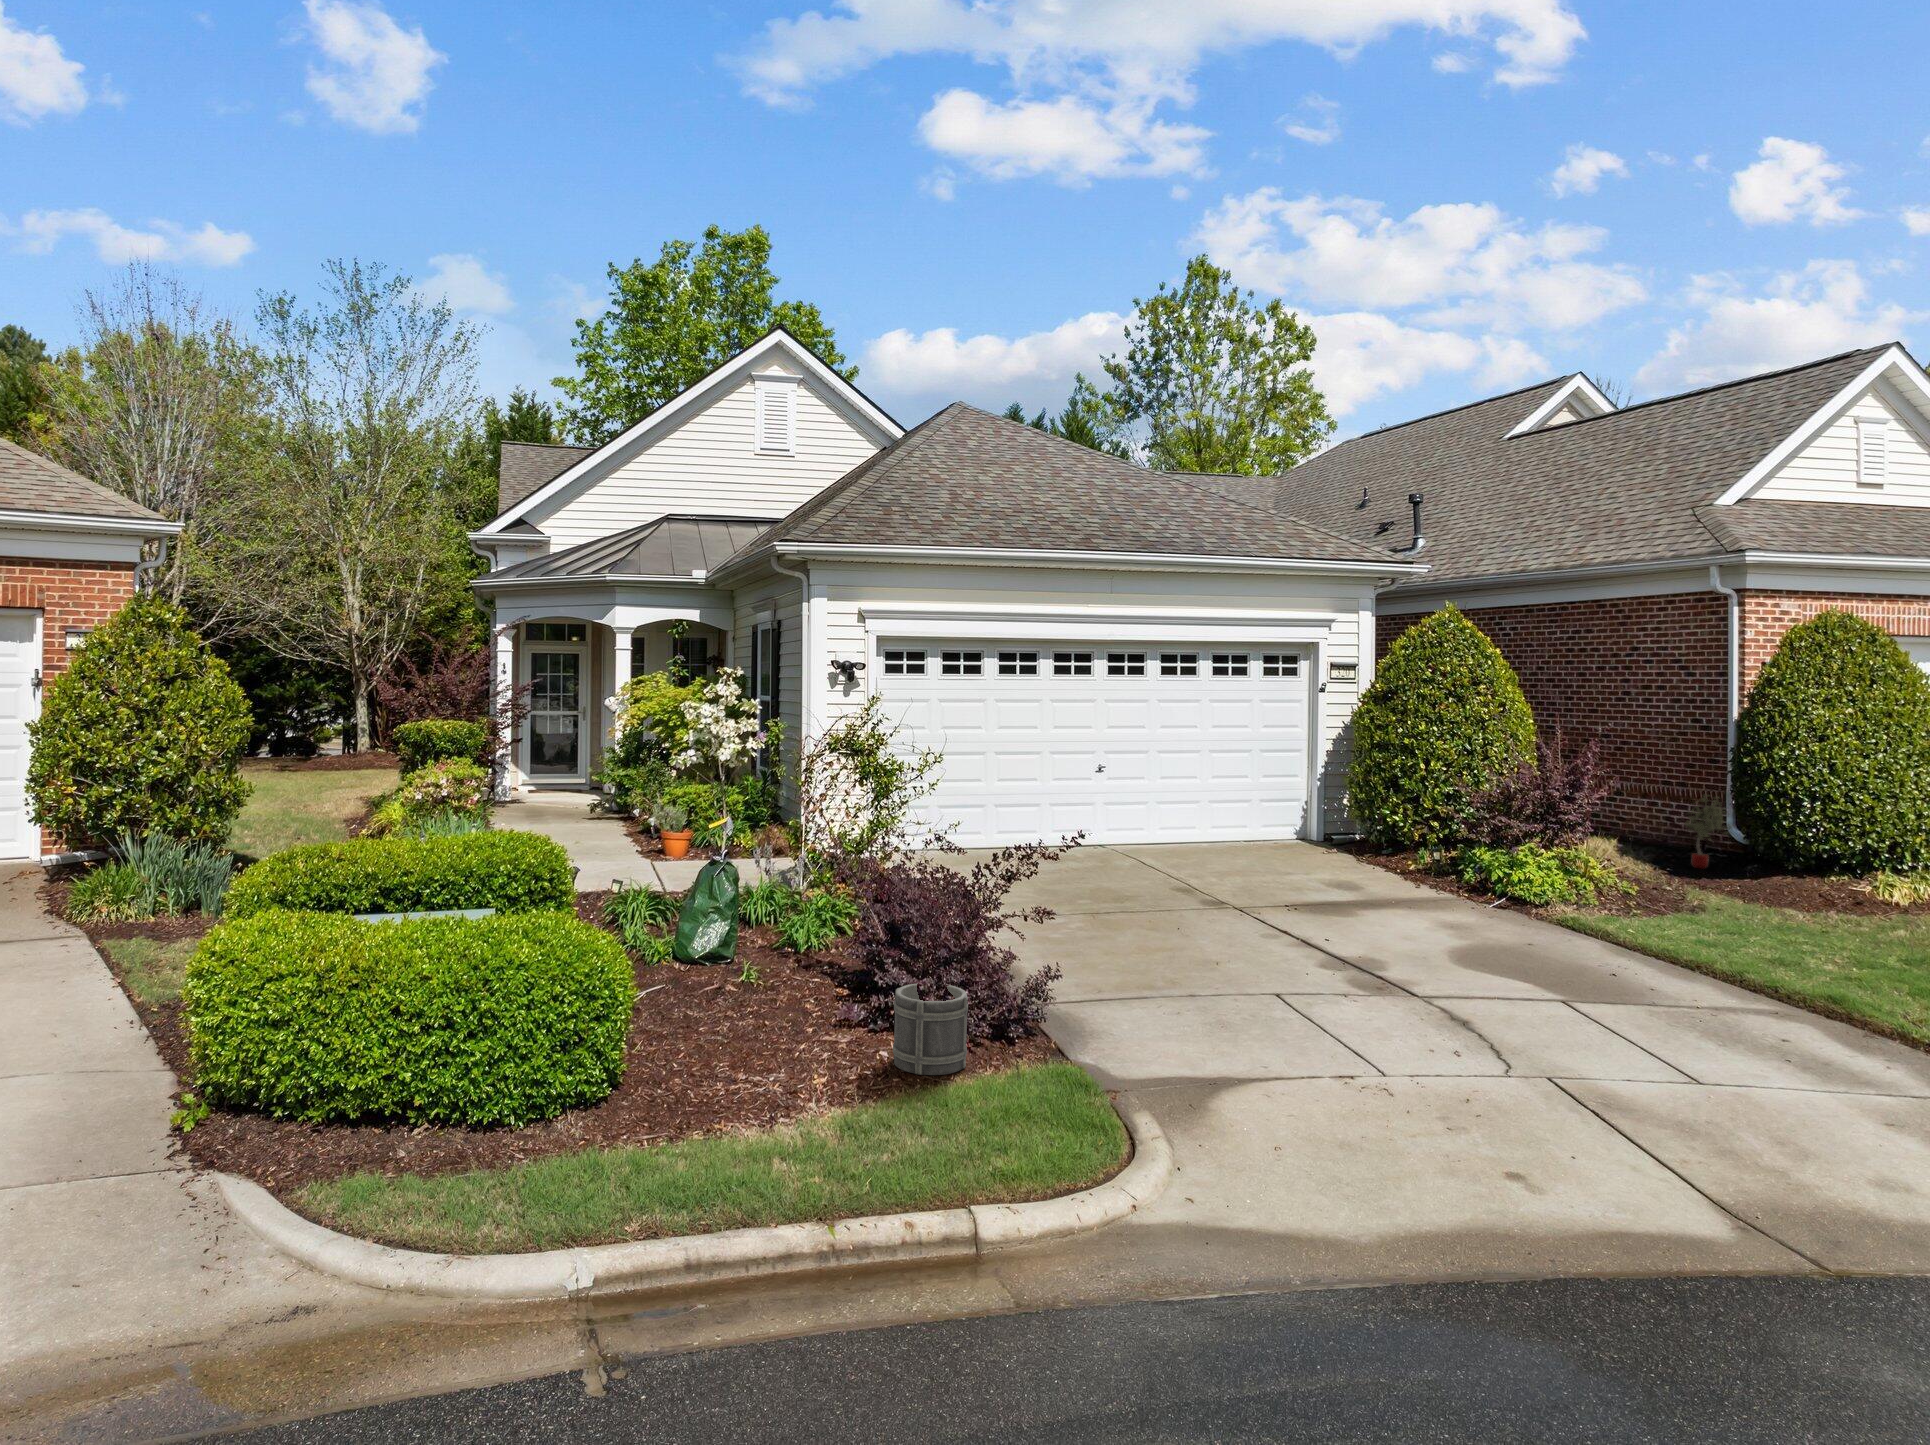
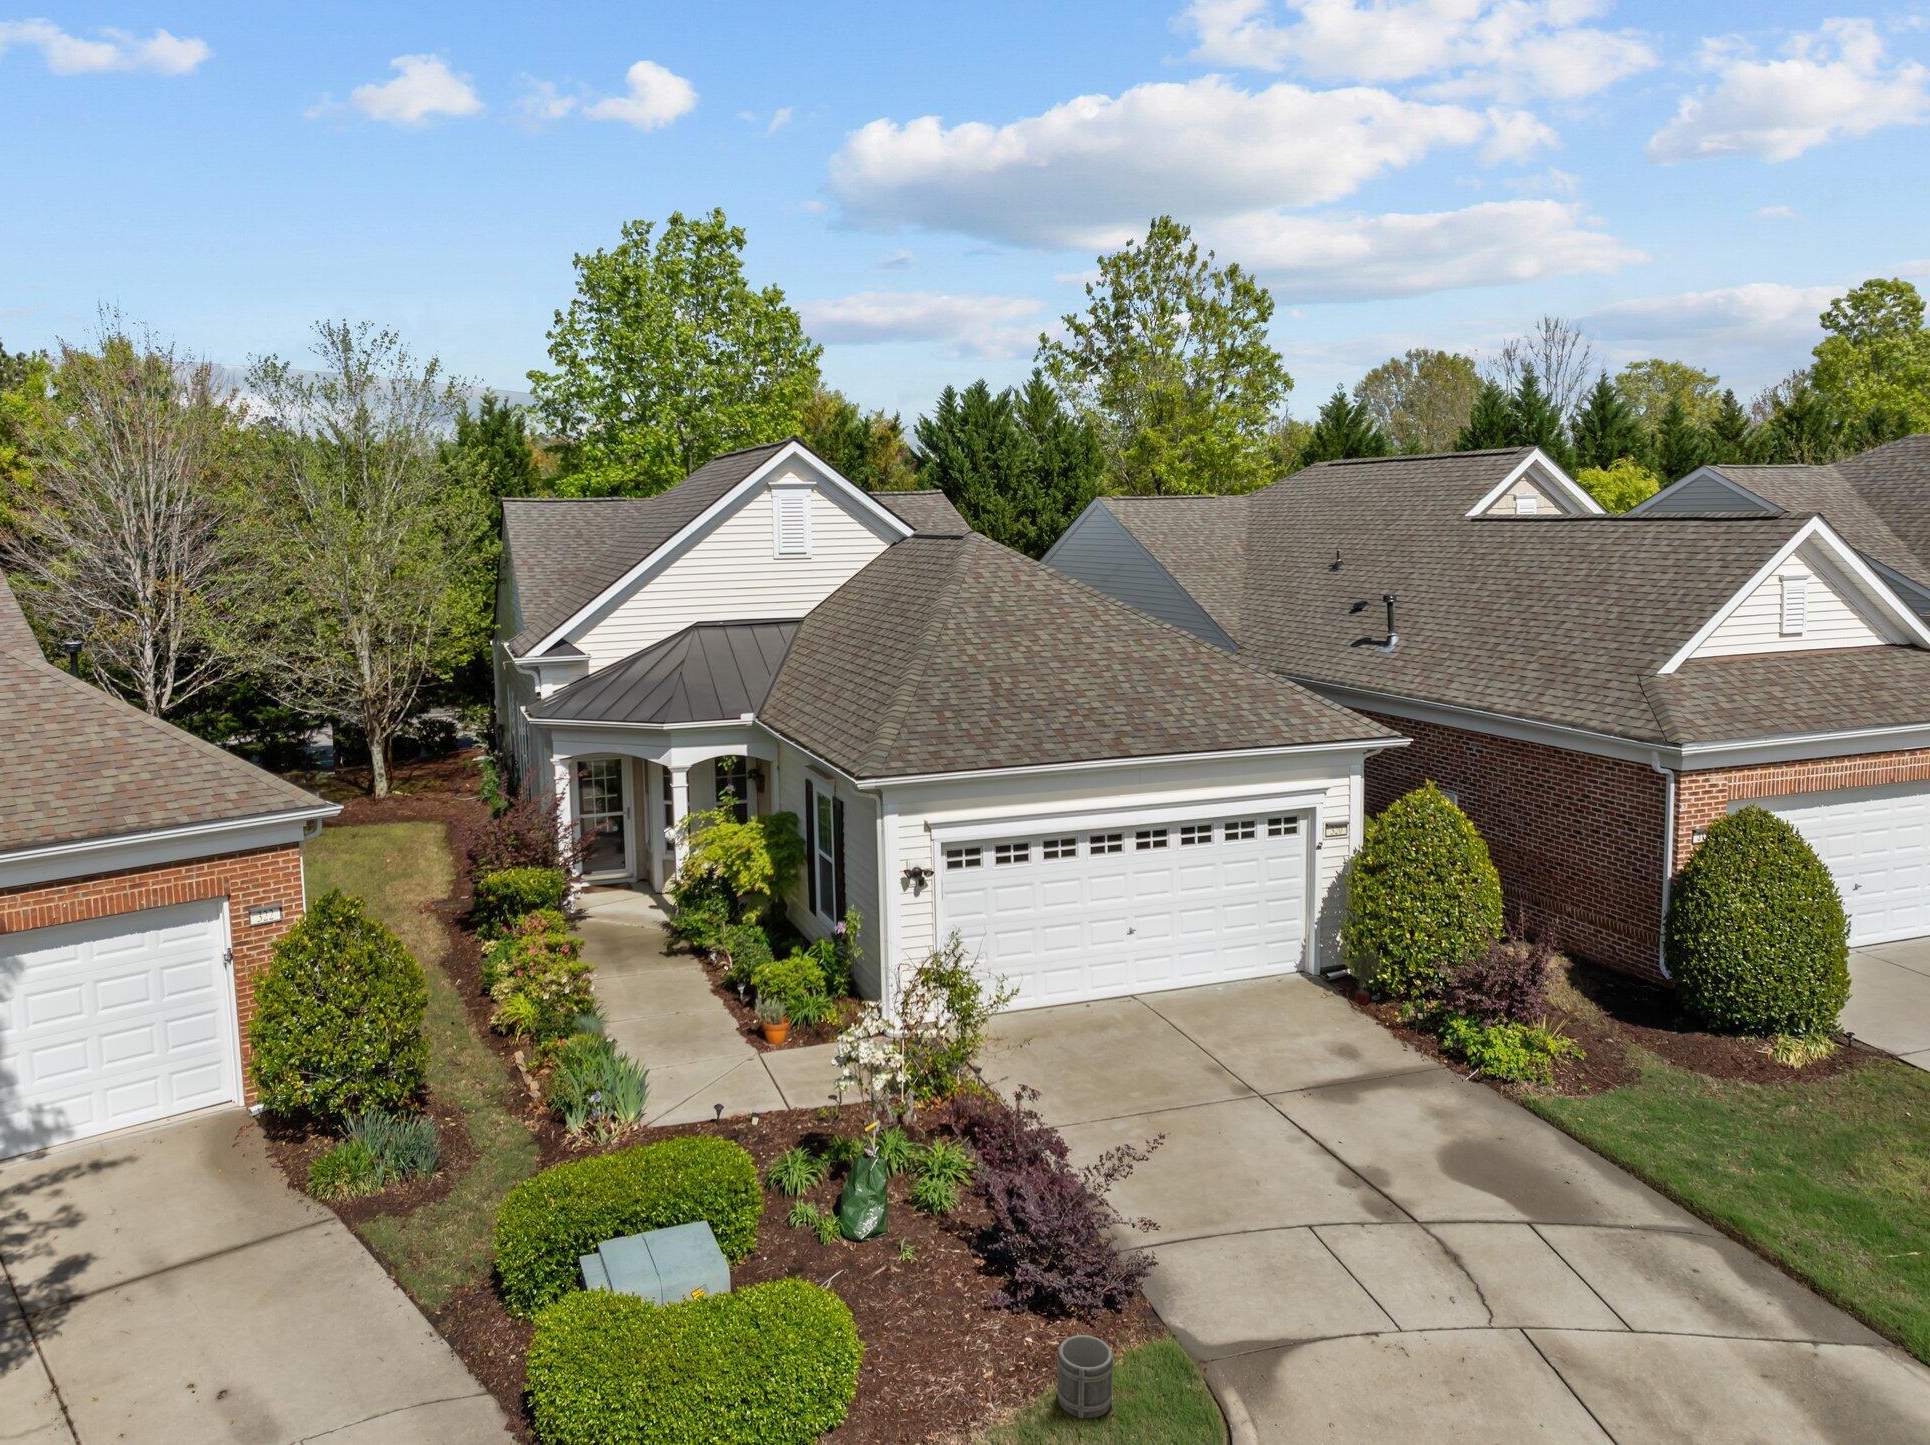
potted tree: present [1685,795,1731,869] -> present [1351,948,1381,1005]

